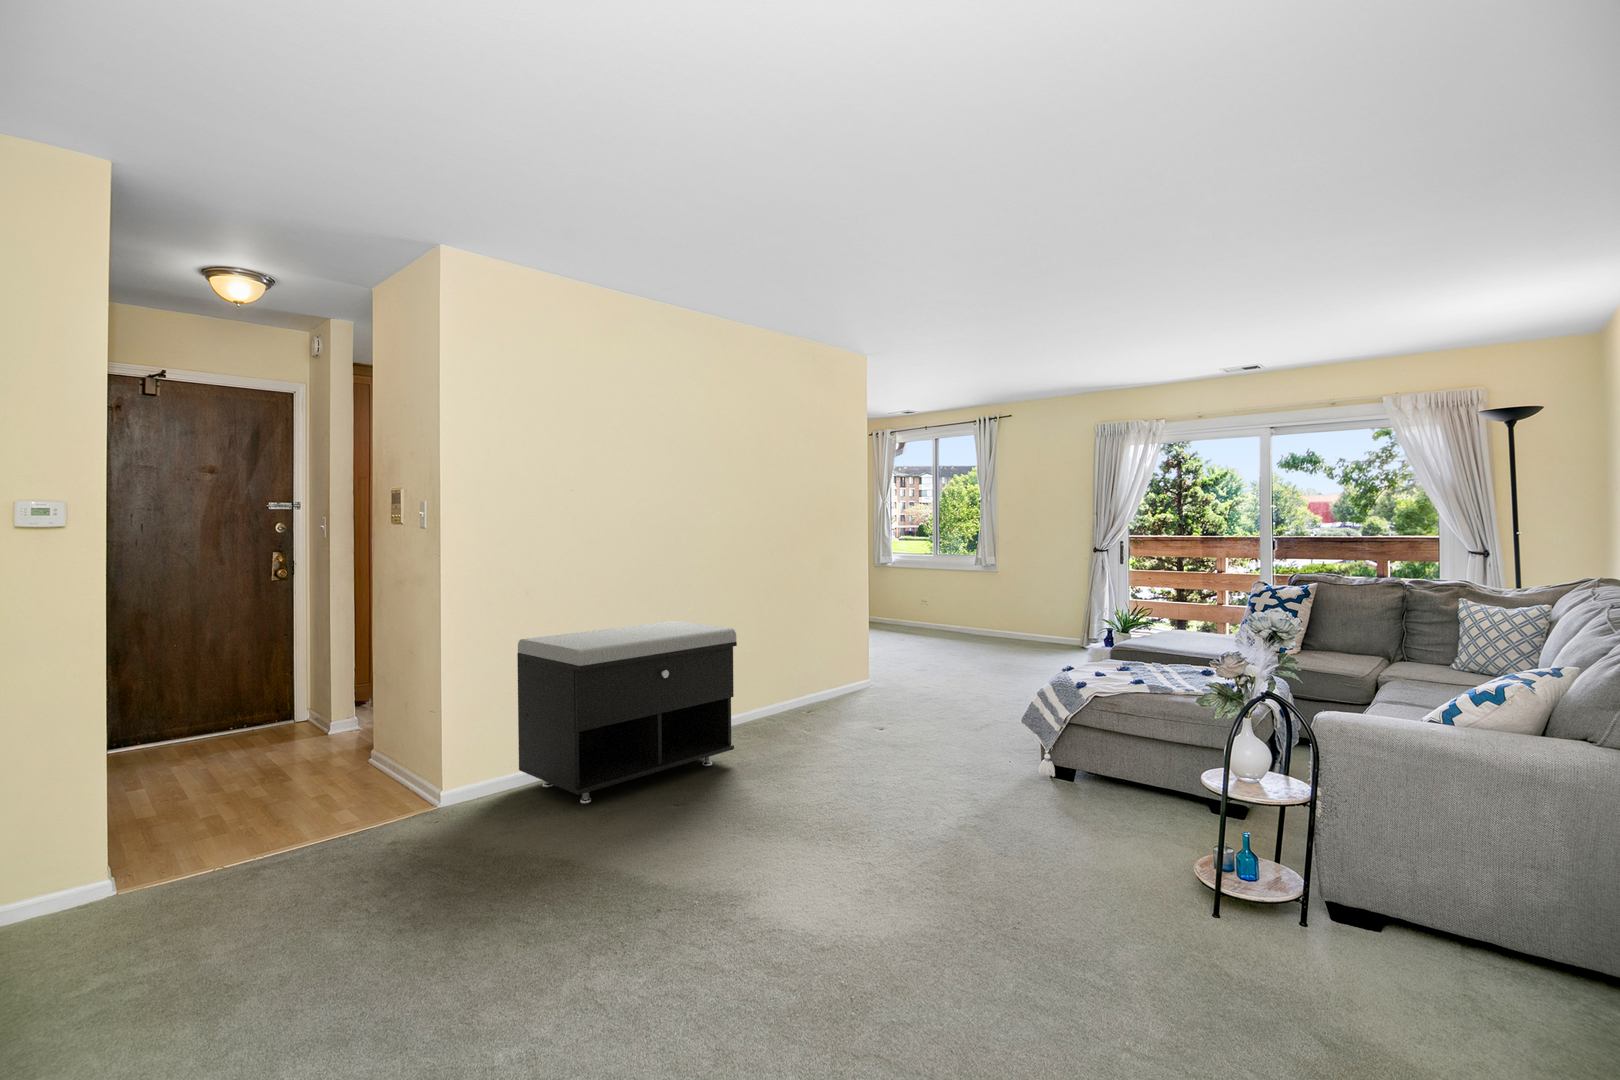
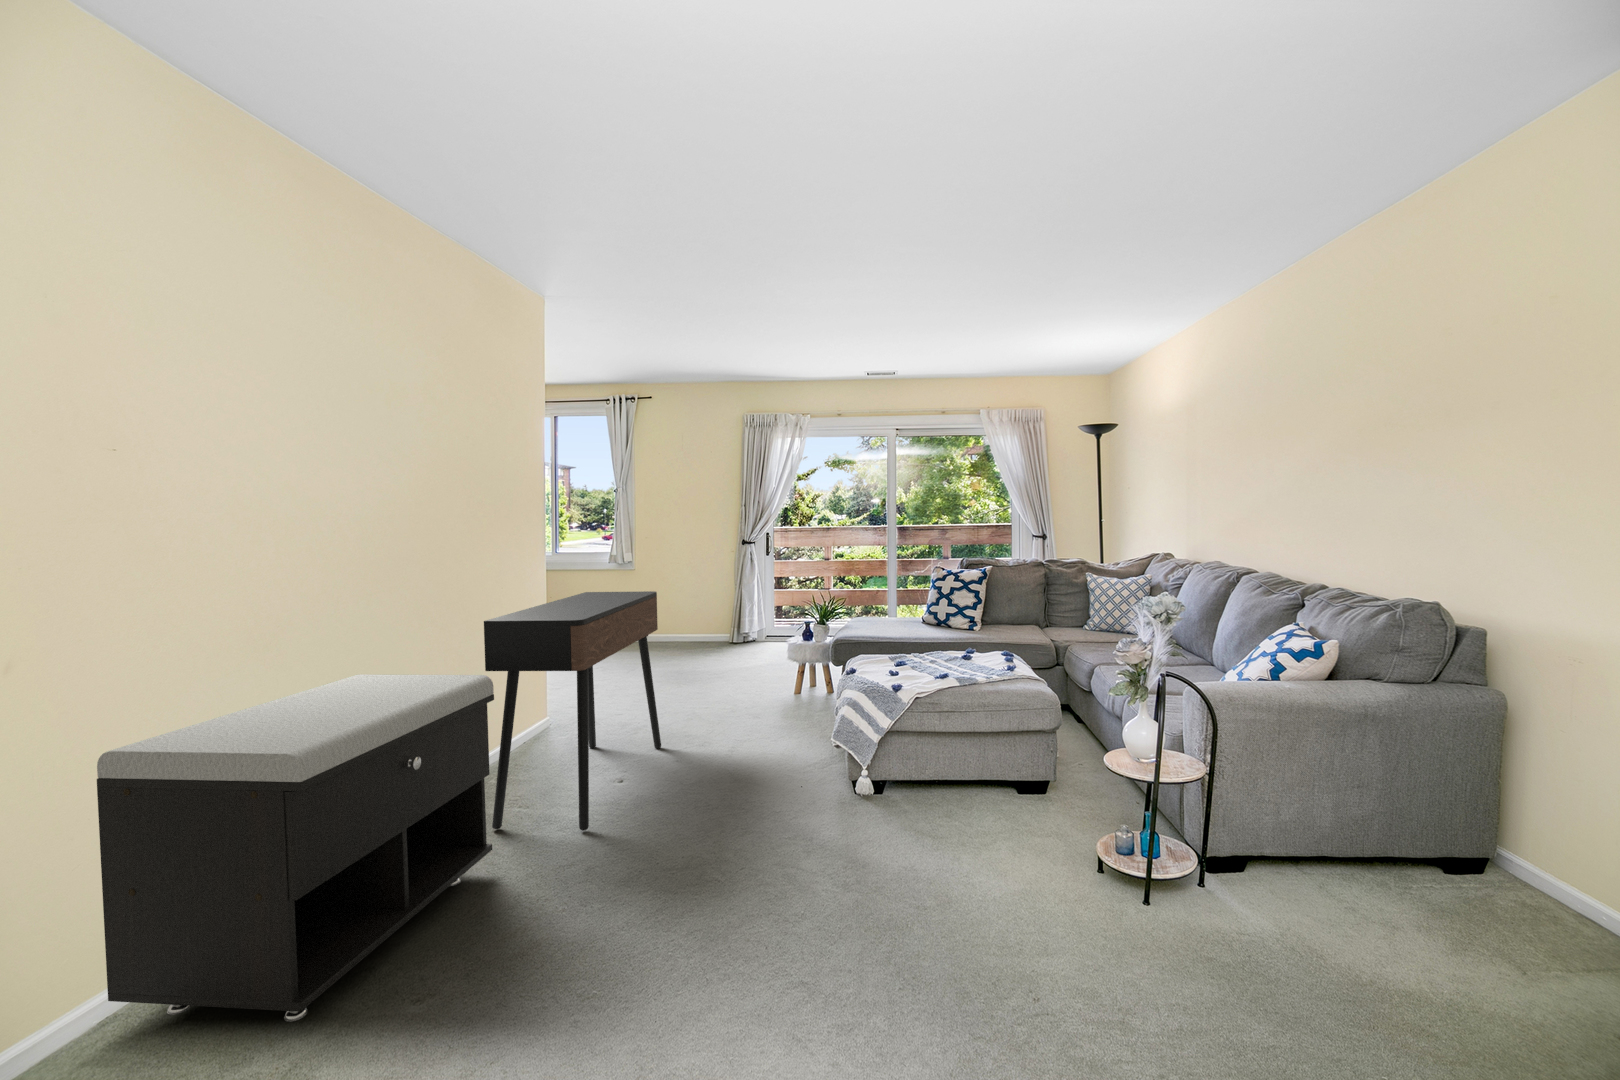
console table: none [754,582,920,755] -> present [484,591,661,831]

